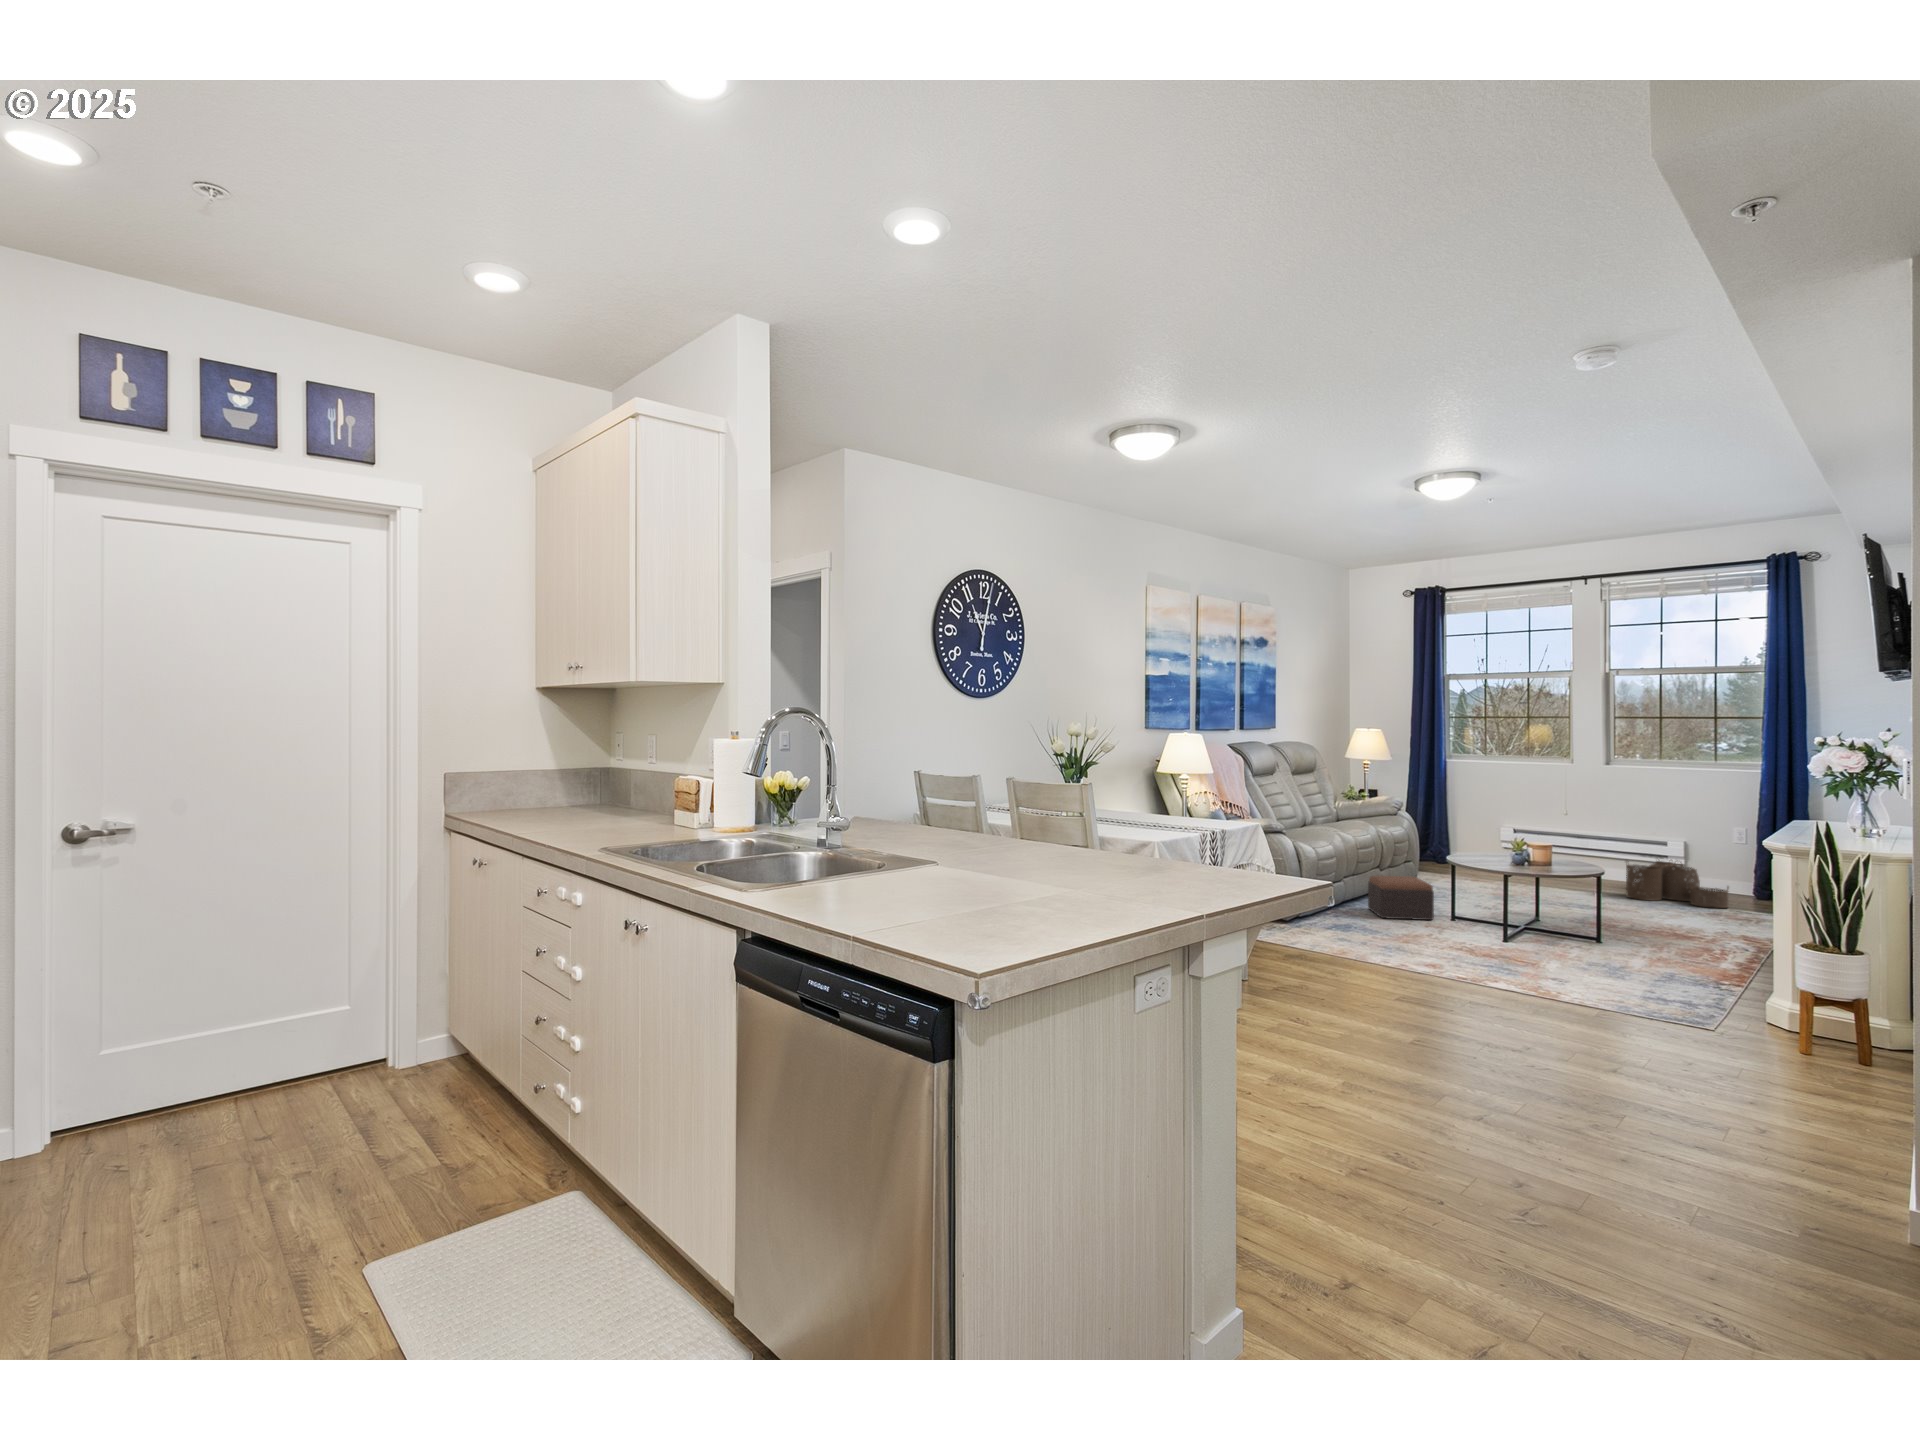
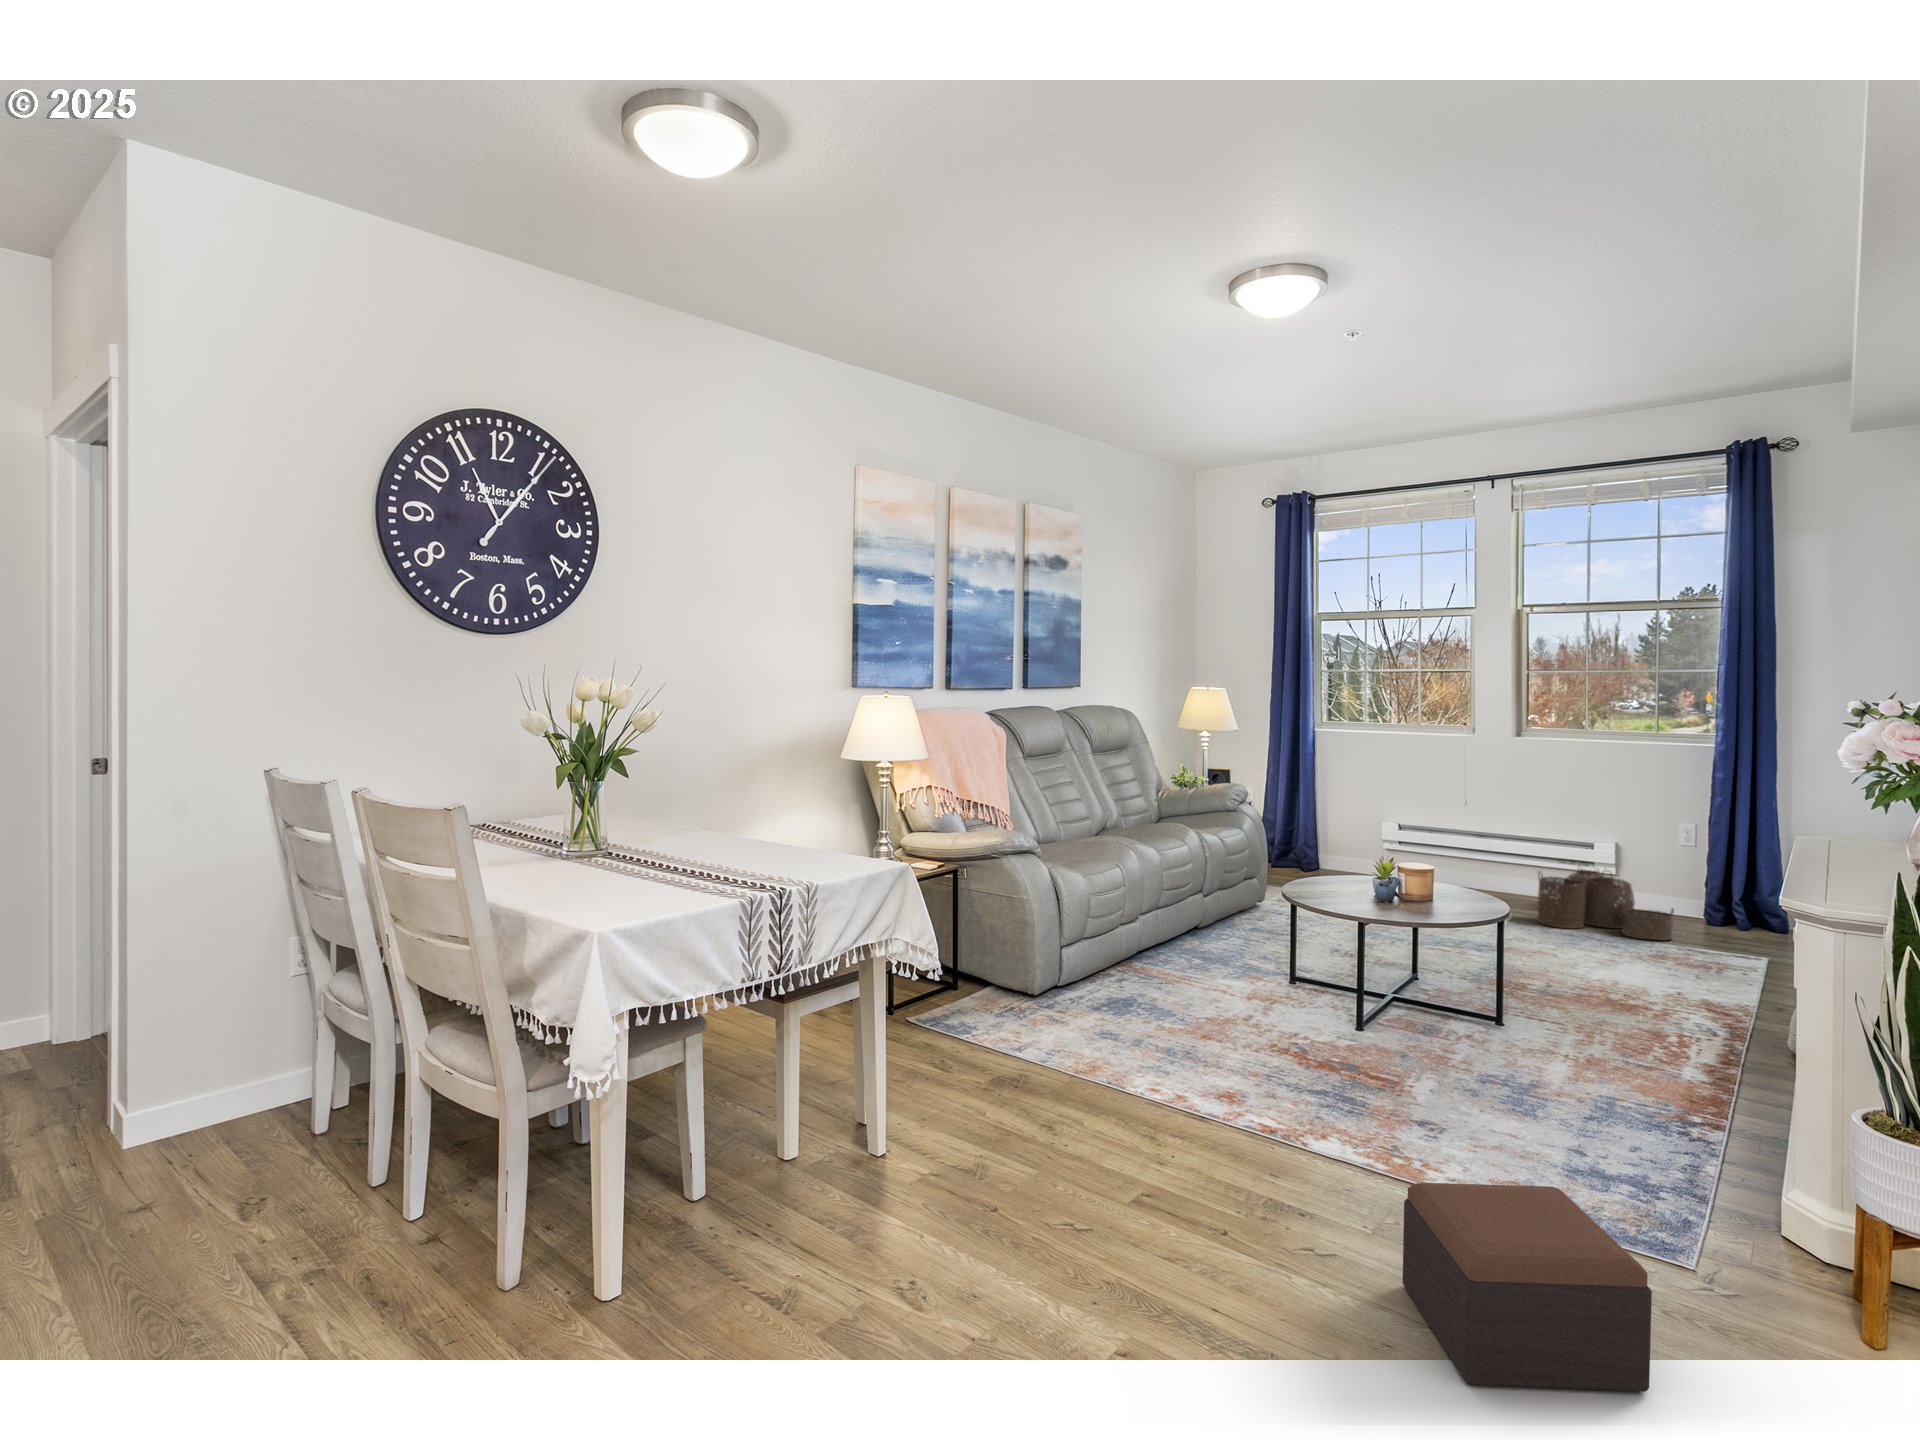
footstool: present [1368,876,1434,920] -> present [1403,1183,1652,1392]

